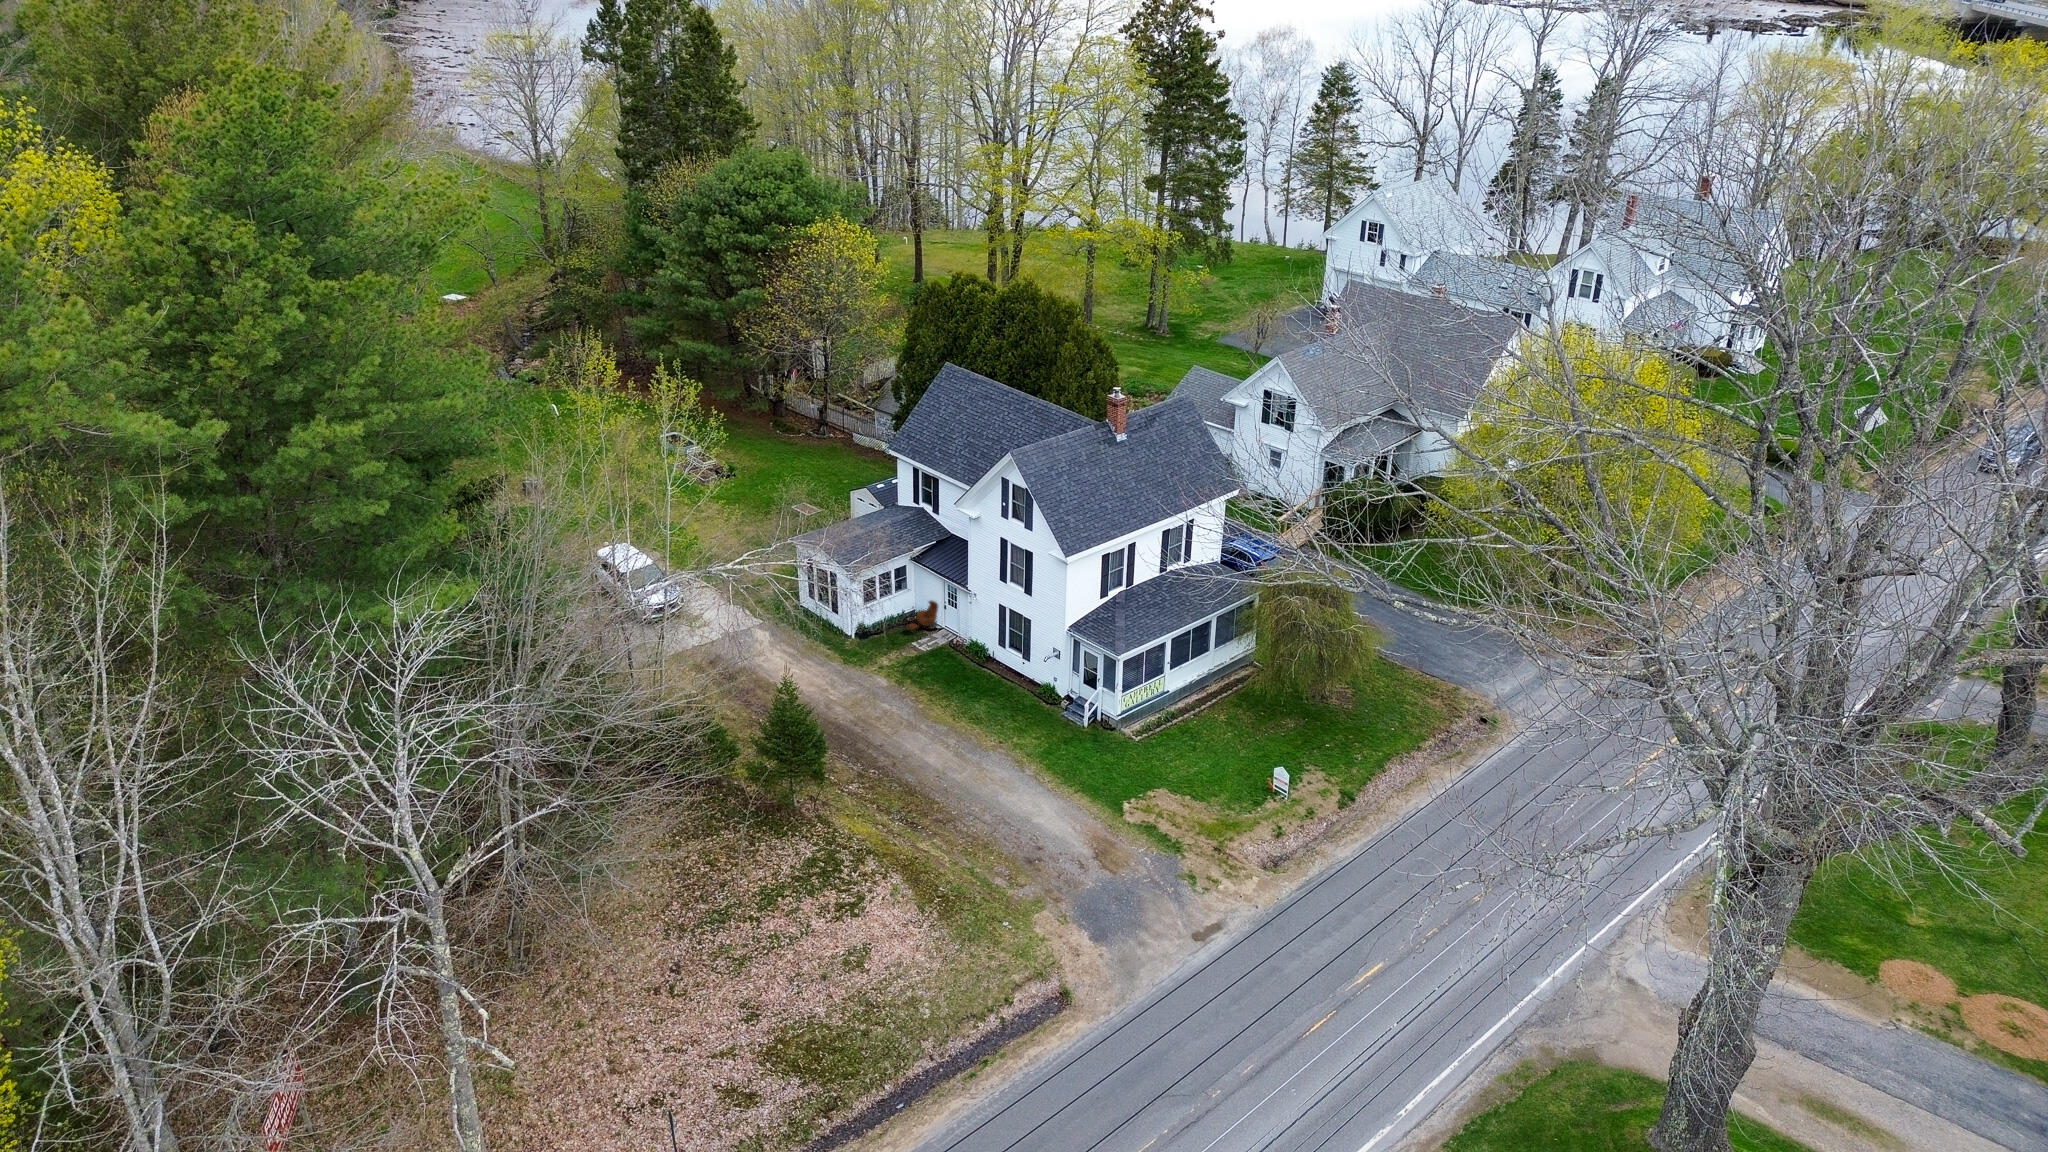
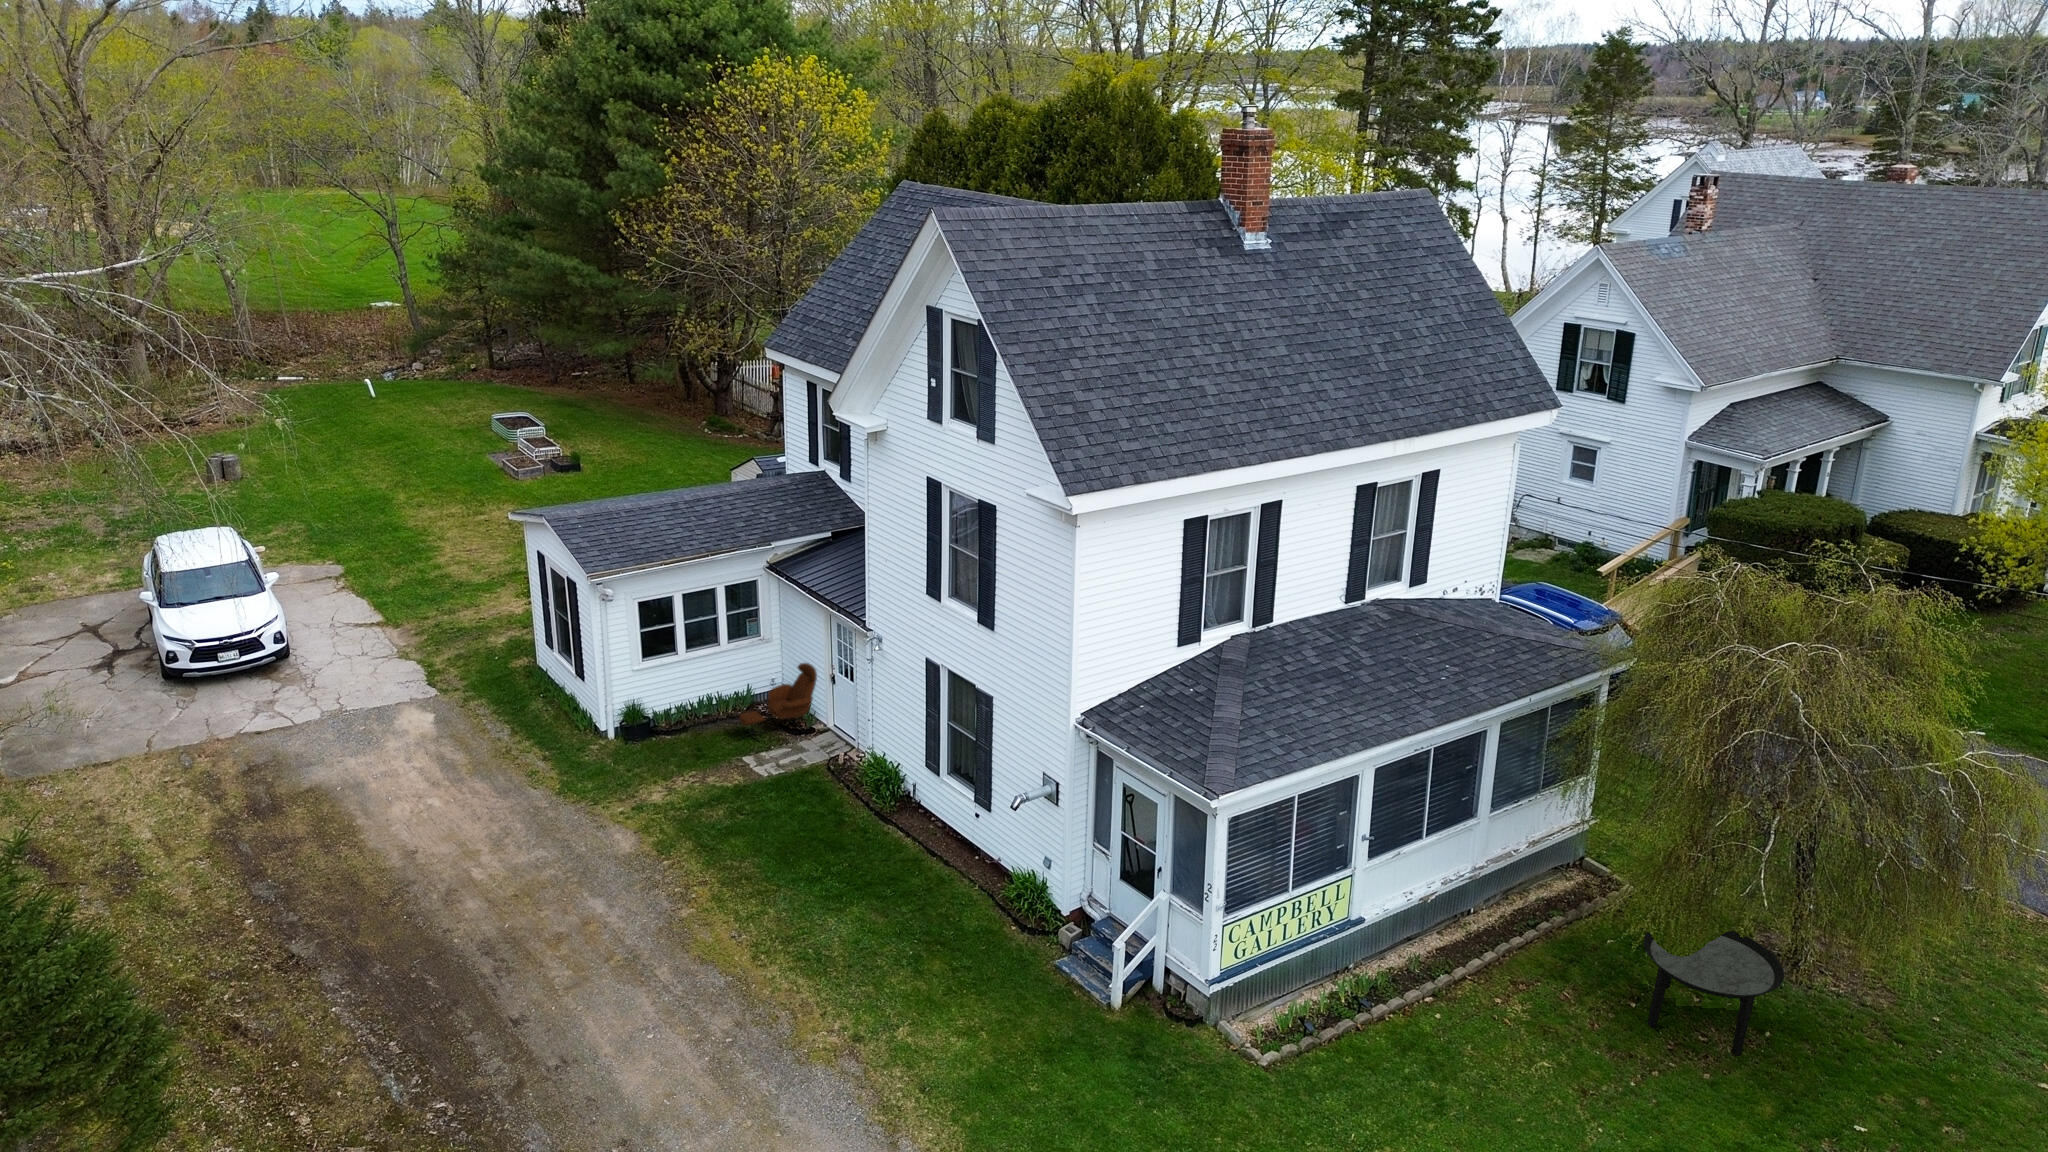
round table: none [1262,684,1306,727] -> present [1644,931,1784,1056]

